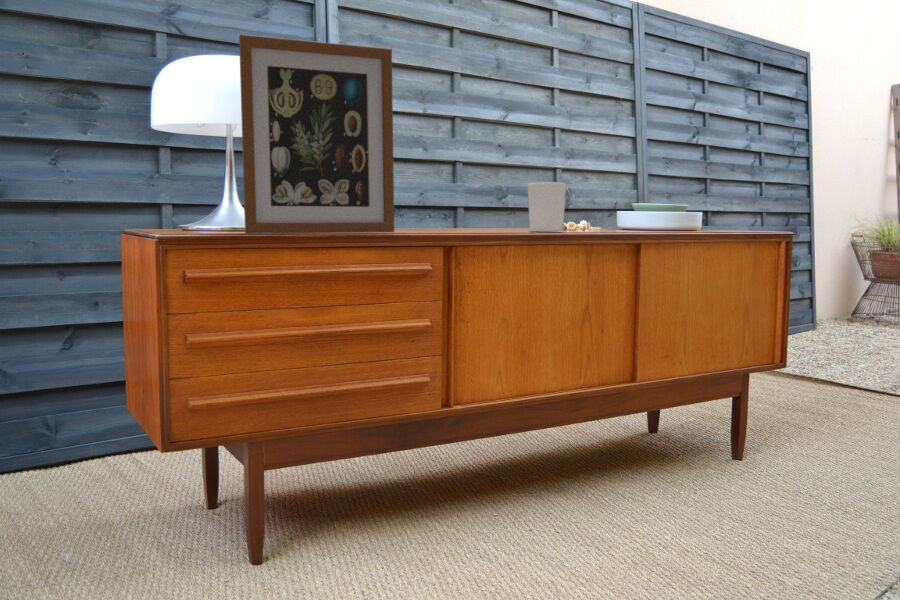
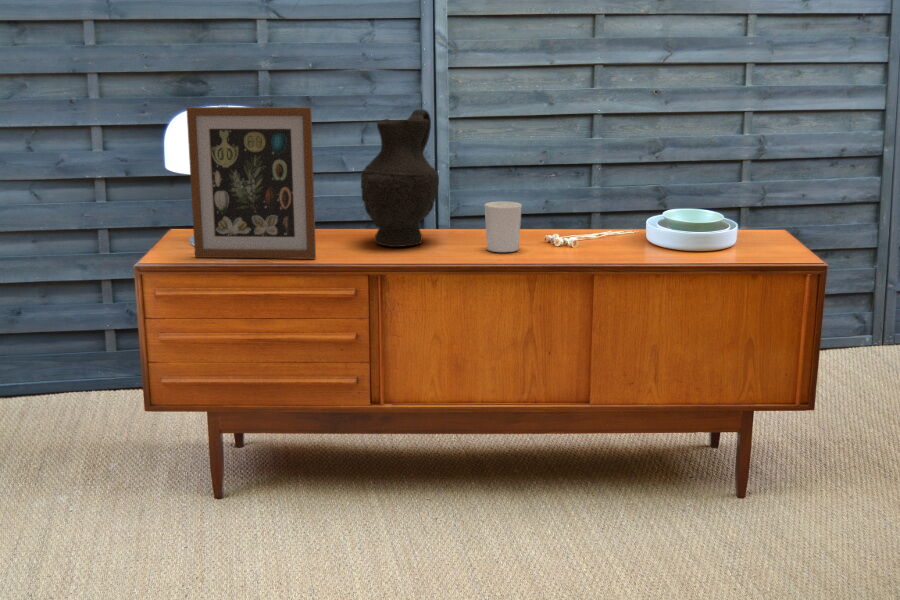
decorative vase: none [394,91,476,230] -> present [361,109,439,247]

